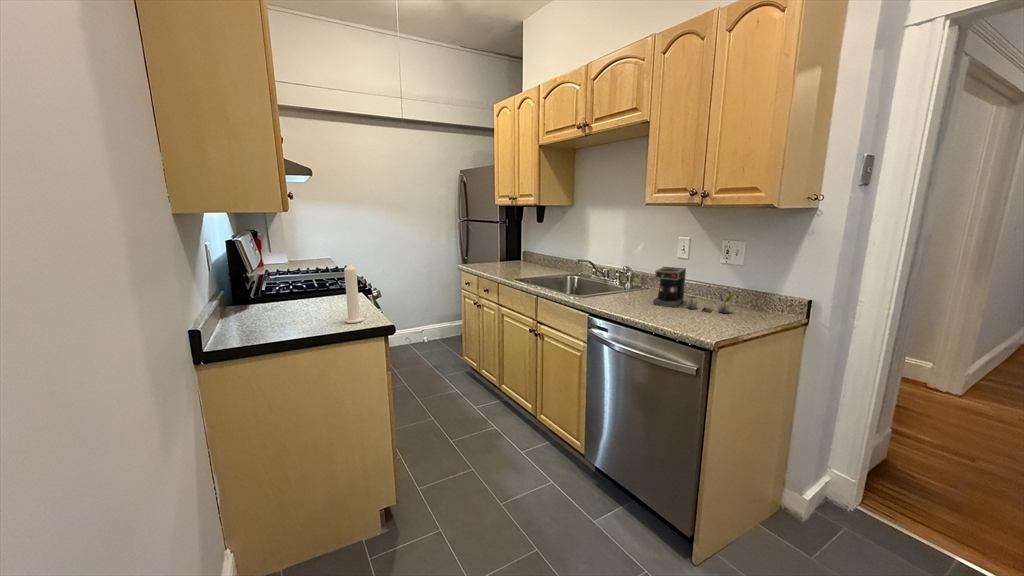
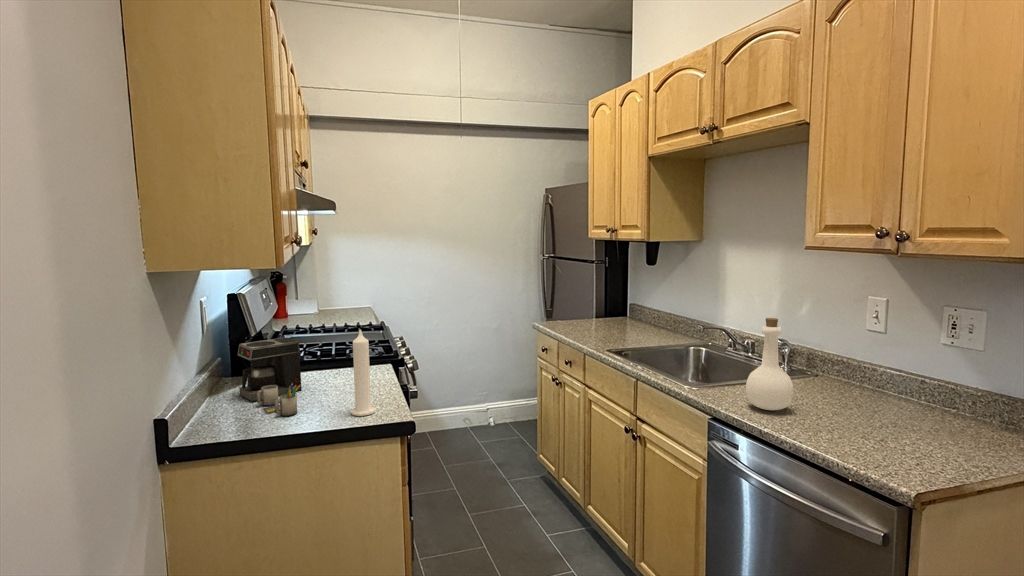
bottle: none [611,249,639,307] -> present [746,318,793,410]
coffee maker: present [653,267,734,313] -> present [238,337,302,416]

